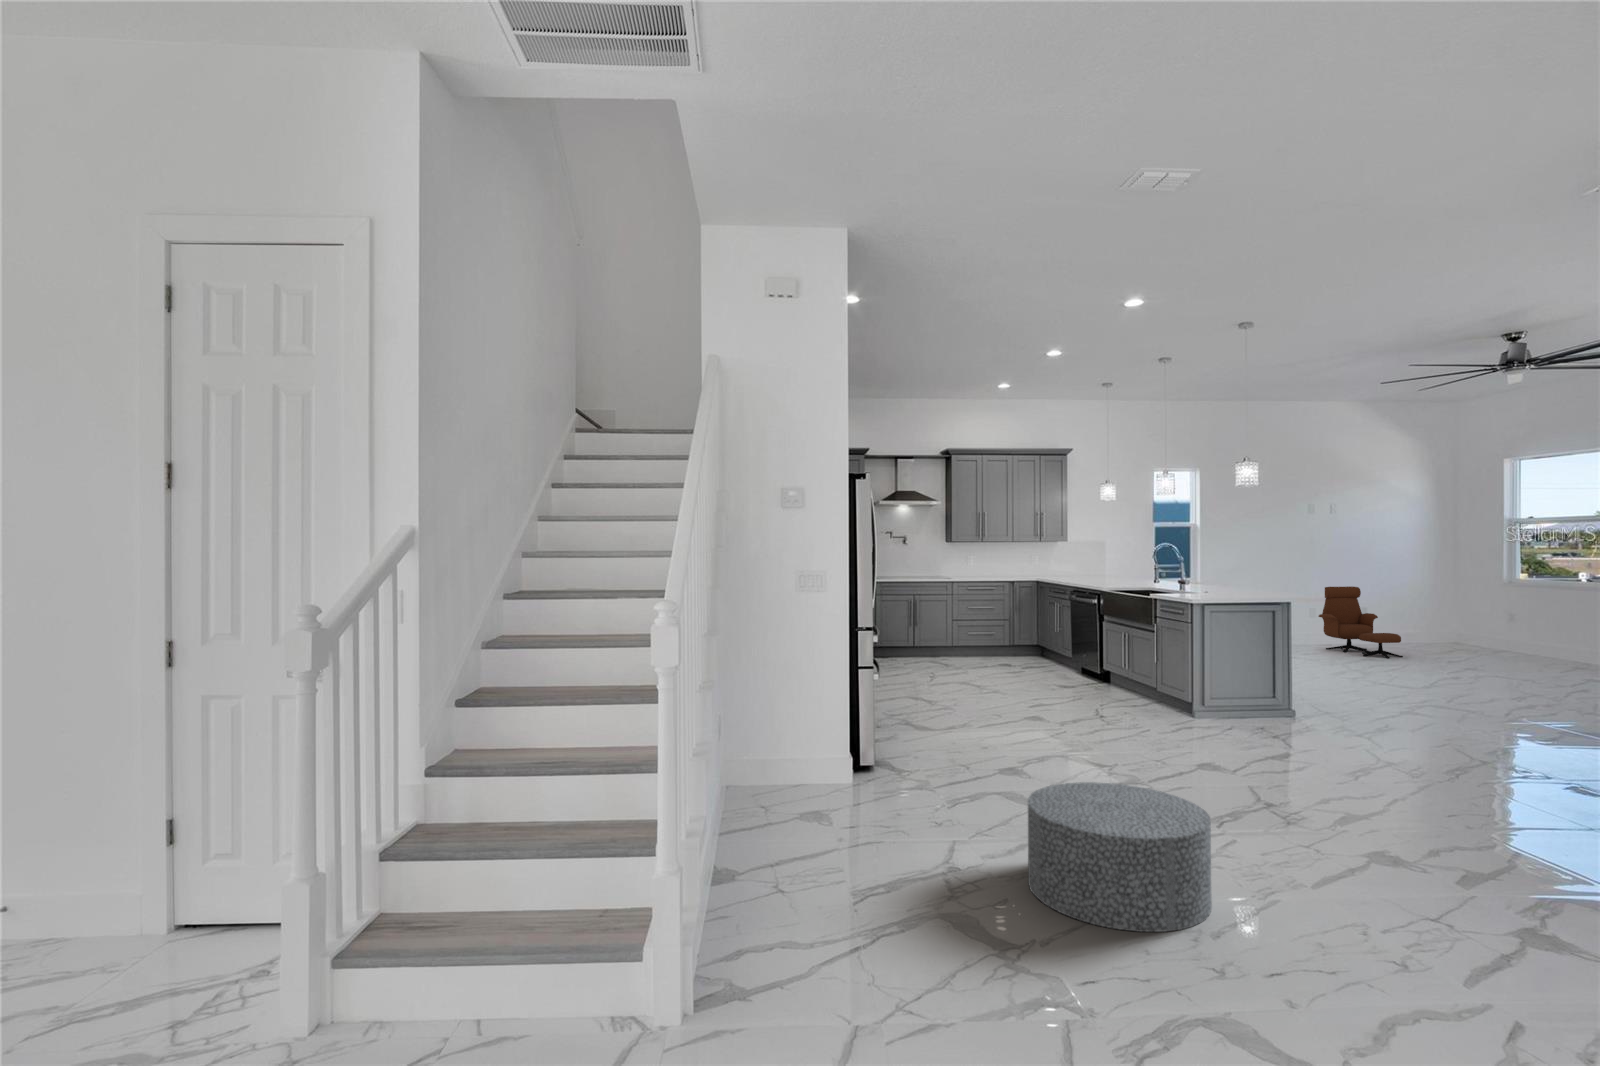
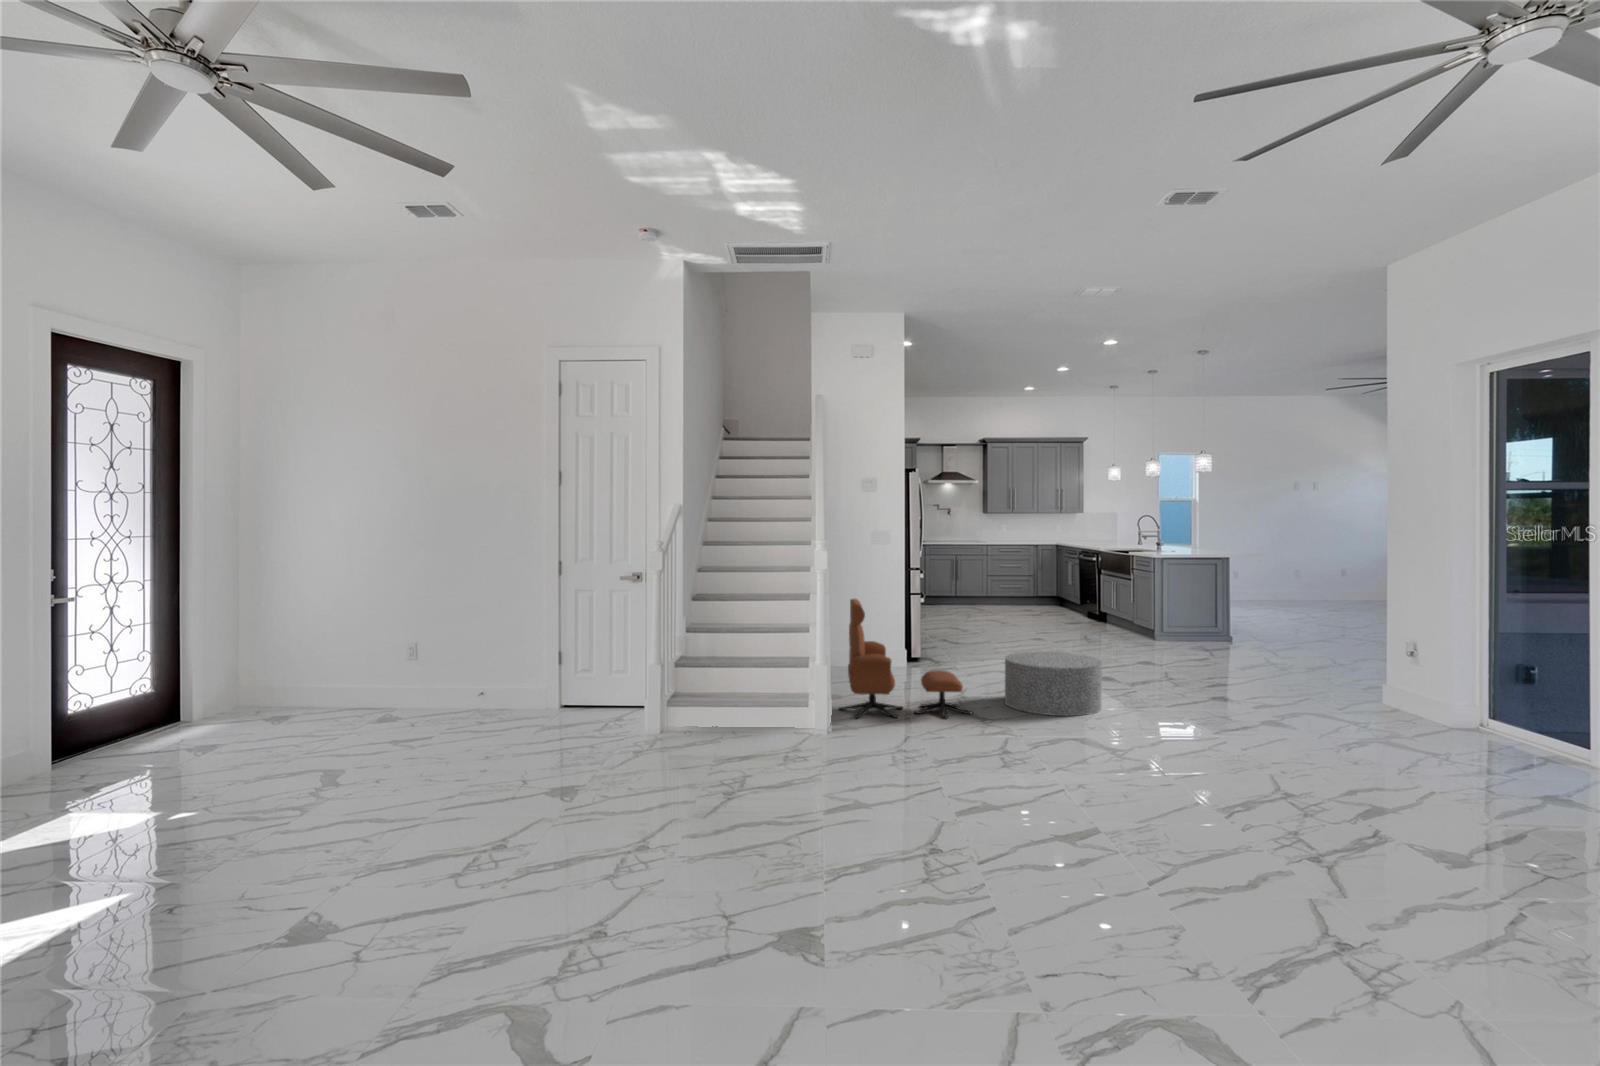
lounge chair: present [1319,586,1403,658] -> present [839,599,972,719]

